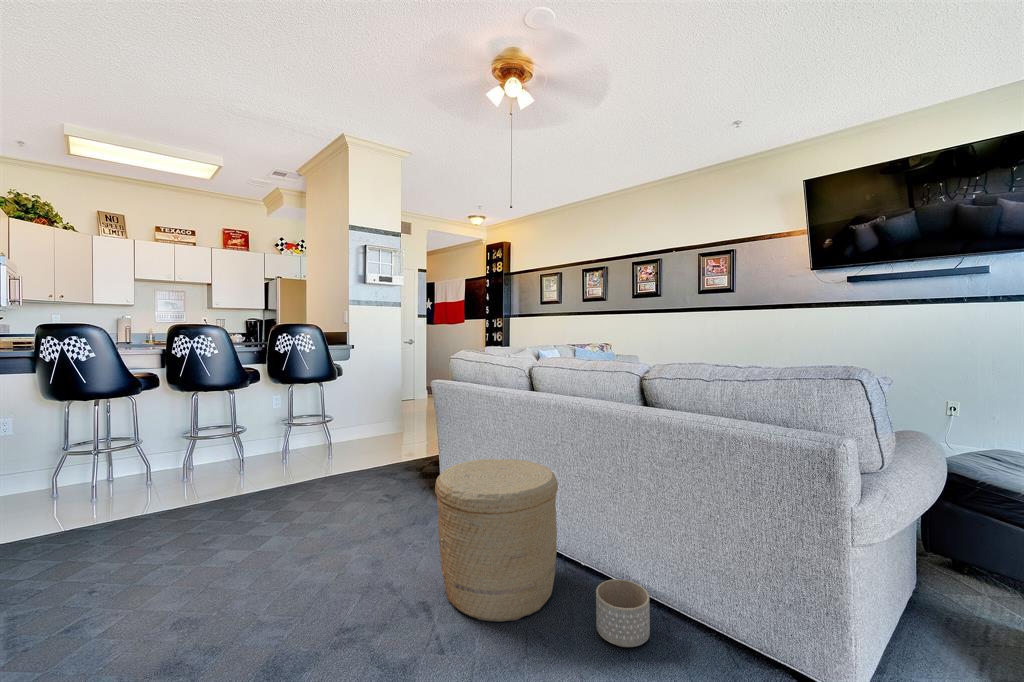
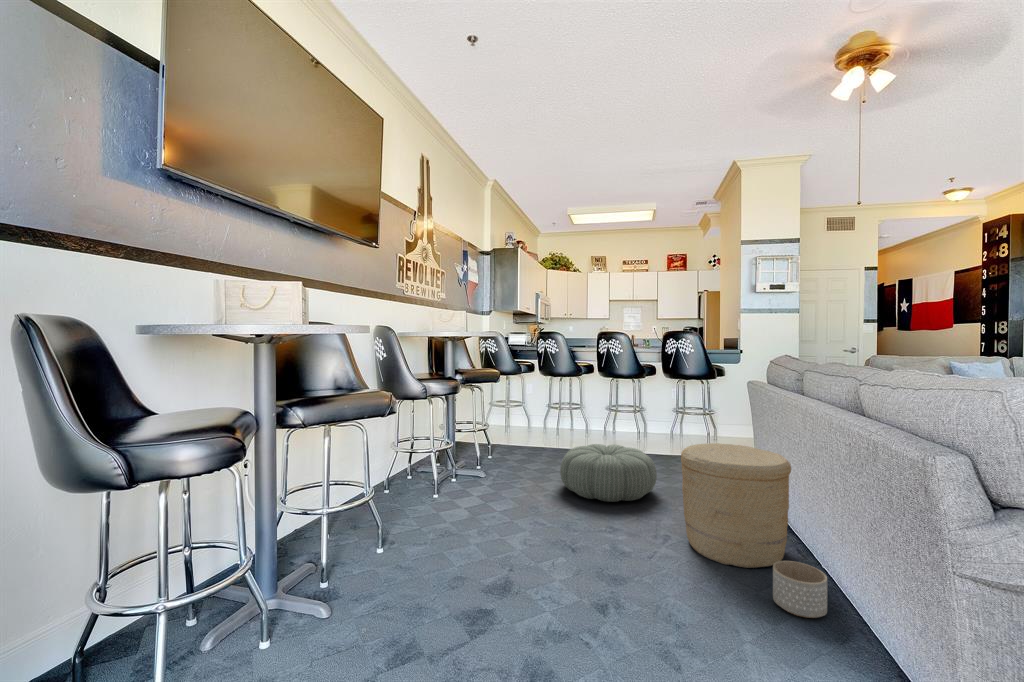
pouf: none [179,496,350,611] -> present [560,444,657,502]

